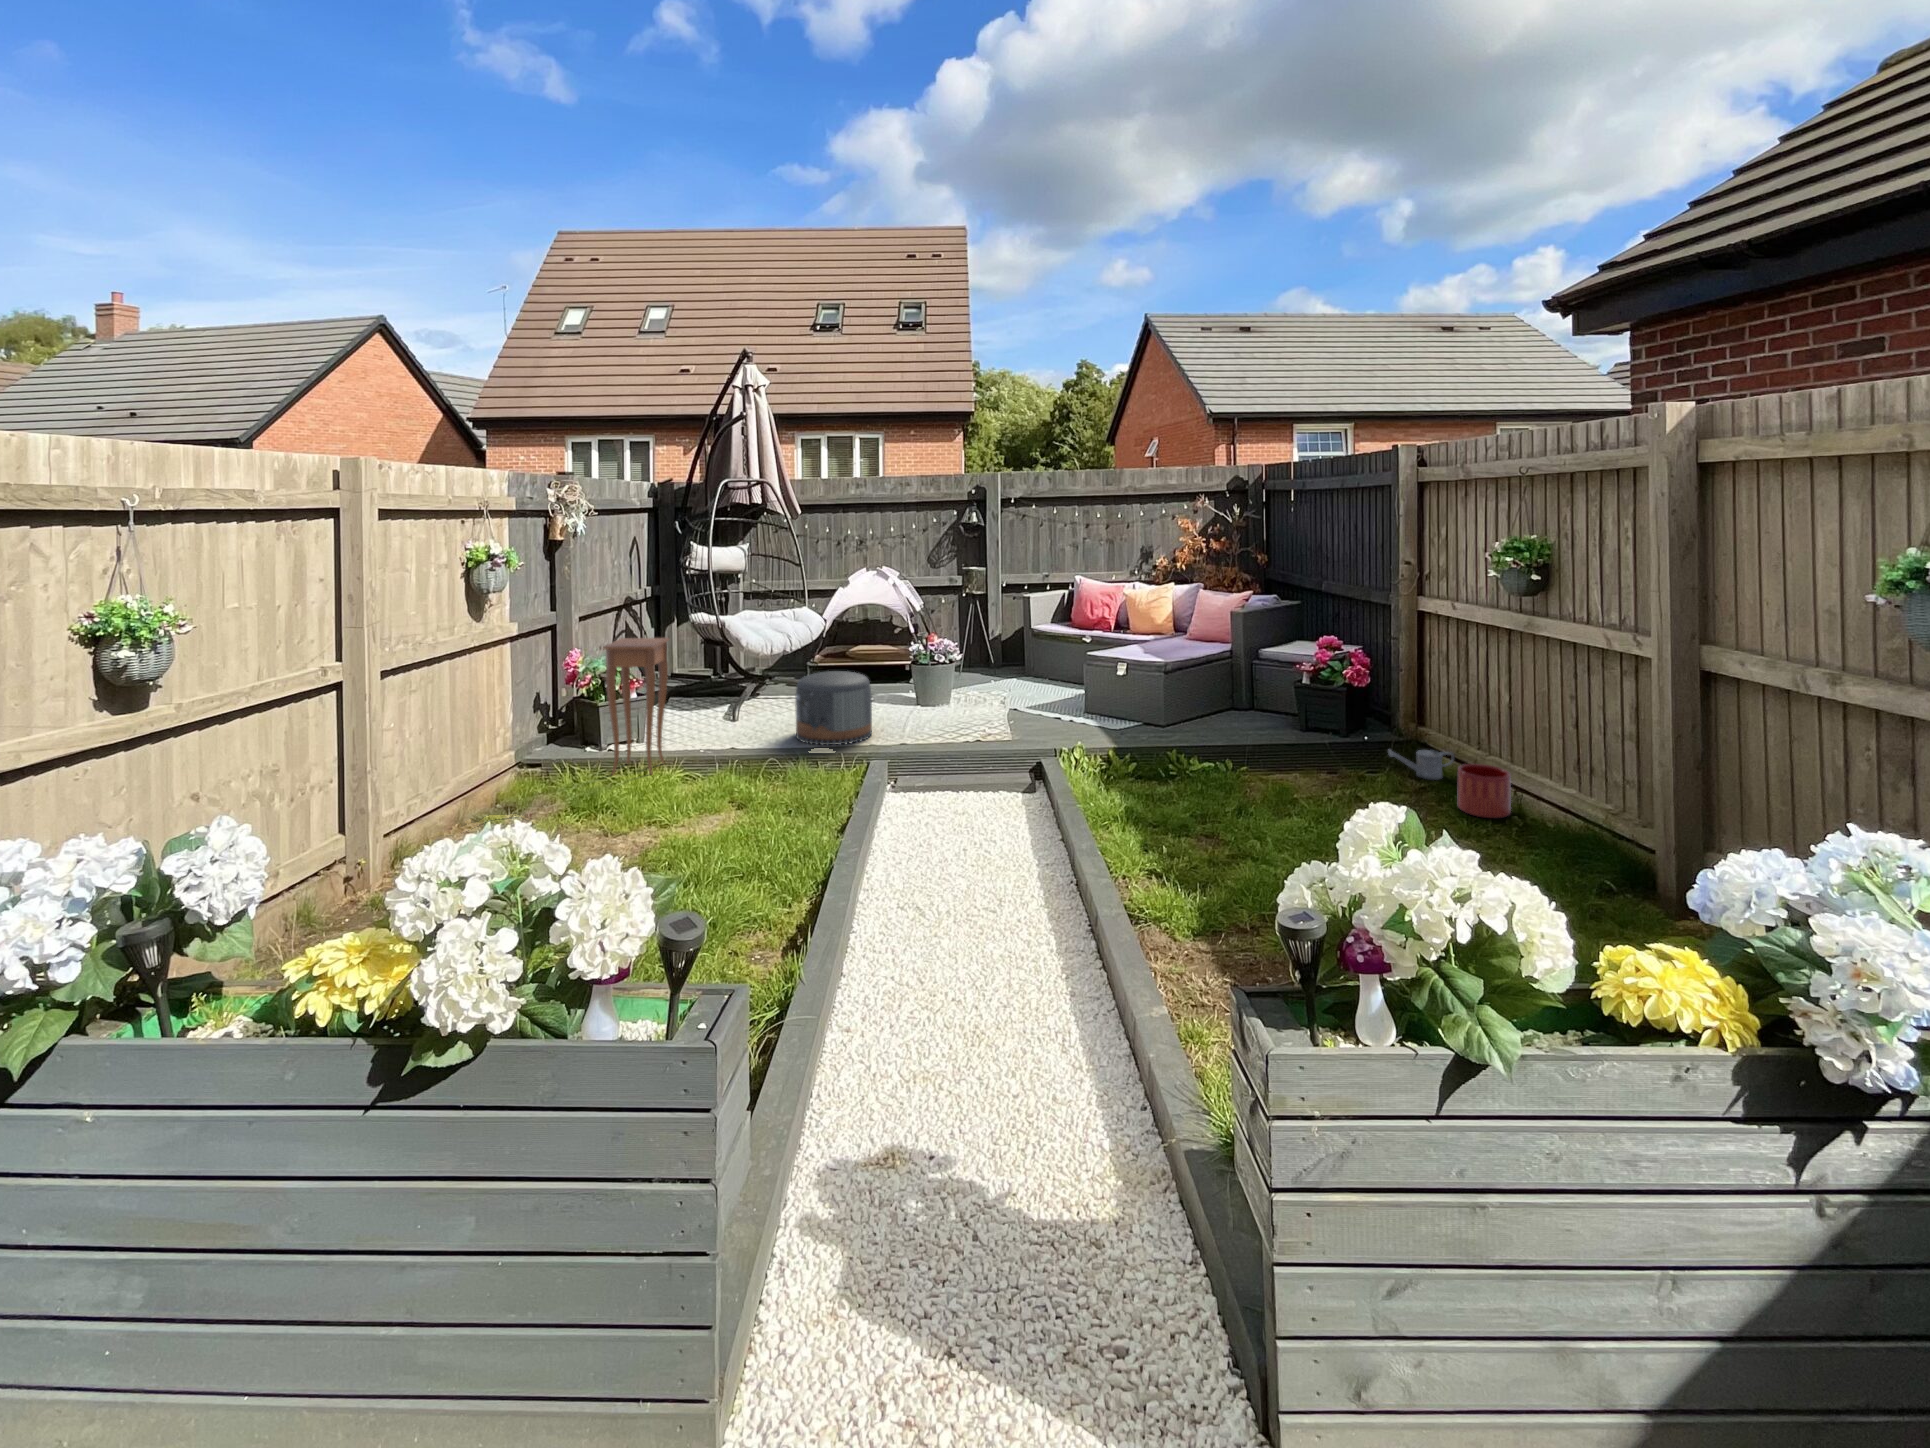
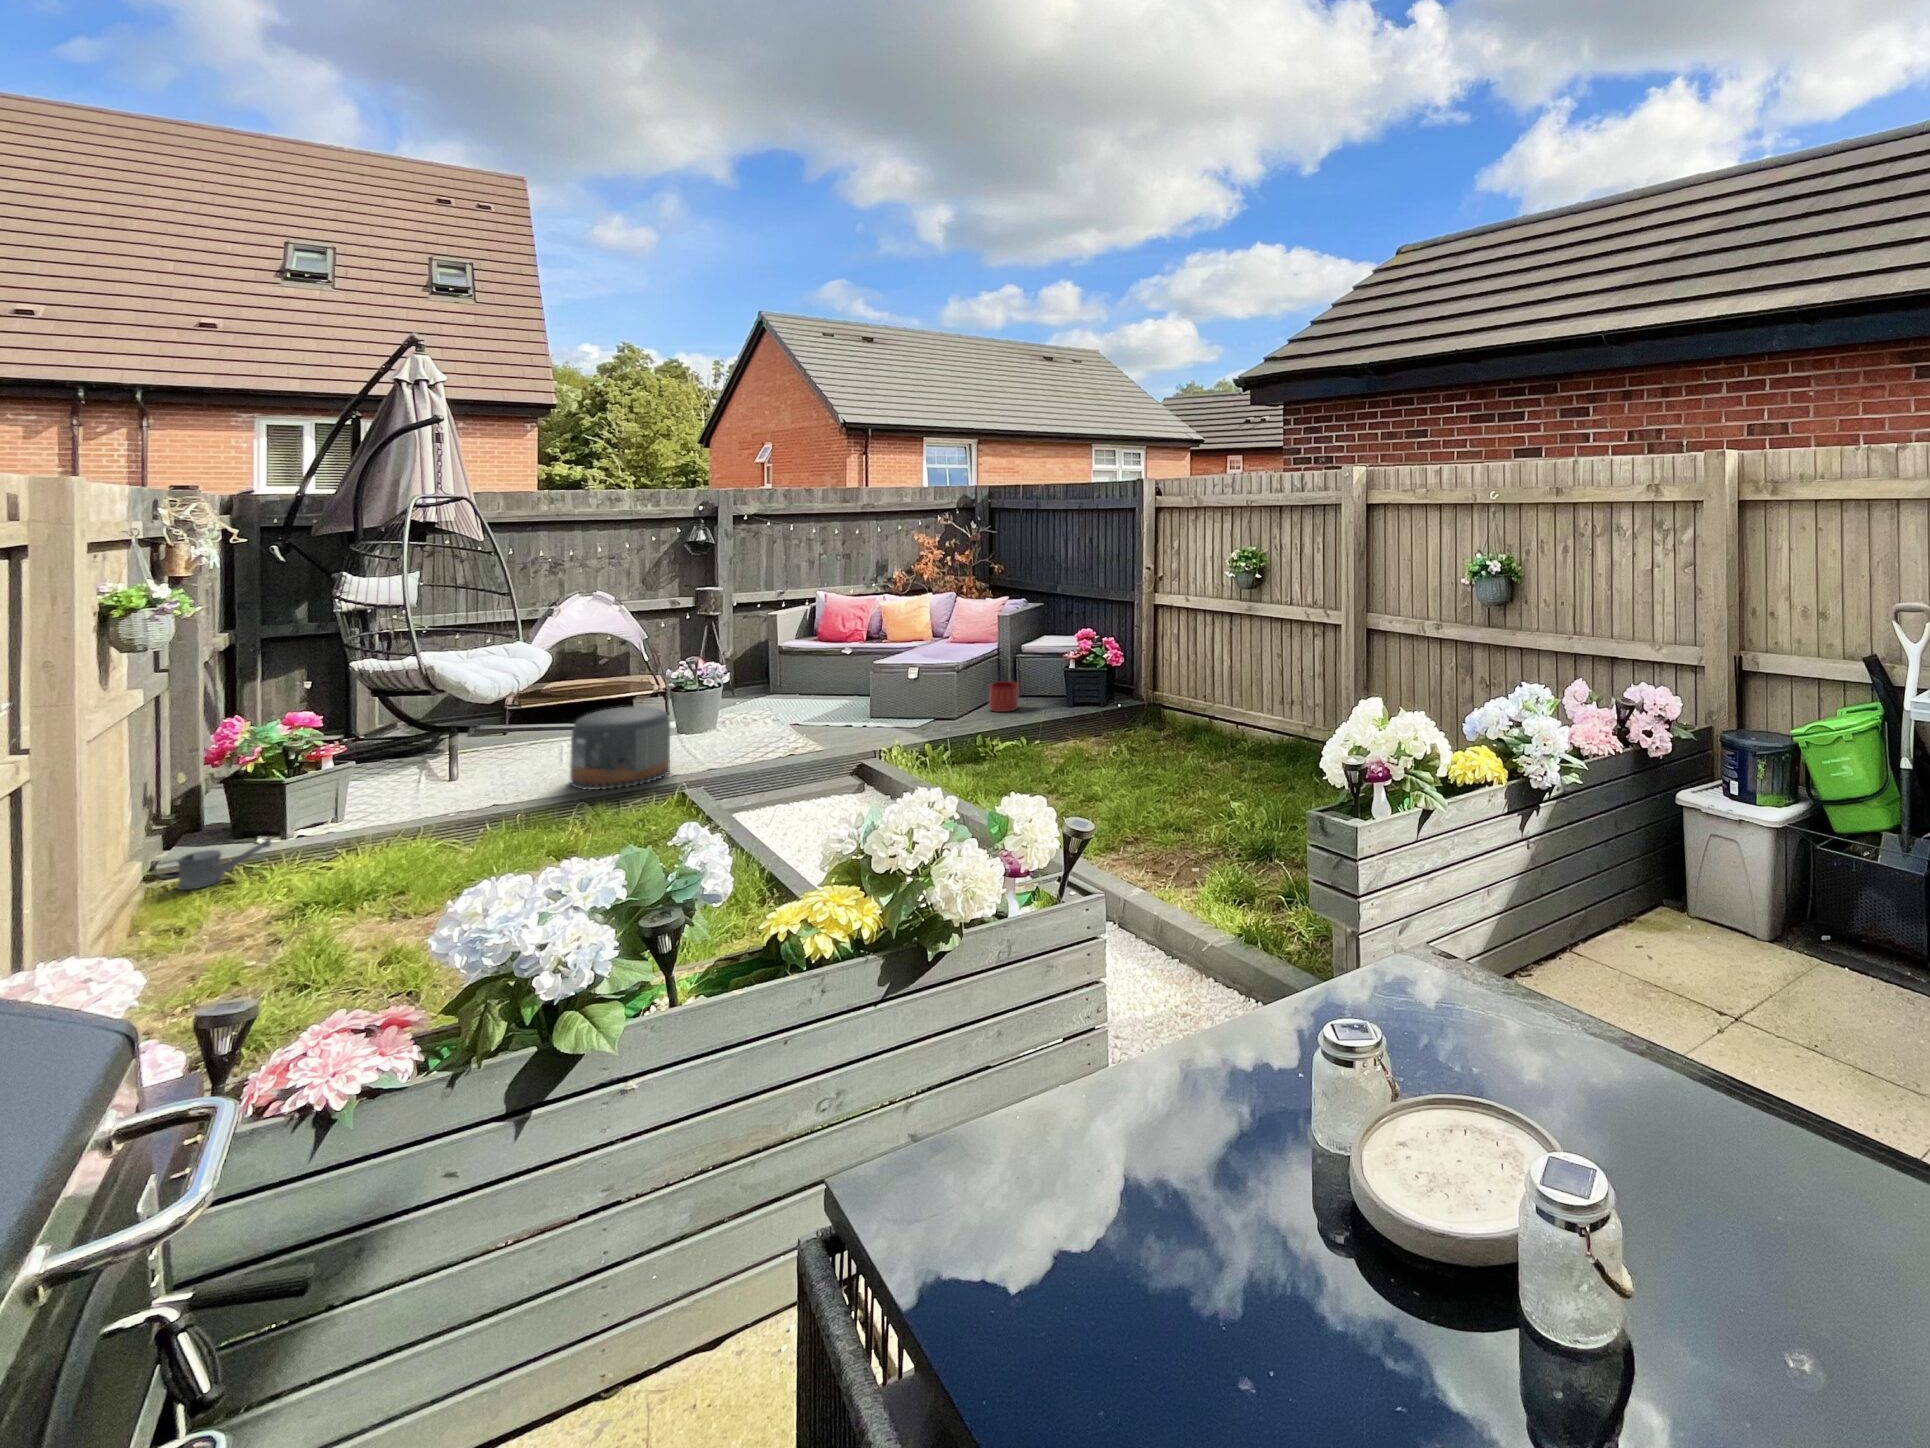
side table: present [603,638,669,775] -> none [345,691,431,870]
watering can: present [1388,750,1454,780] -> present [154,838,271,890]
planter: present [1457,764,1511,818] -> present [989,681,1019,712]

